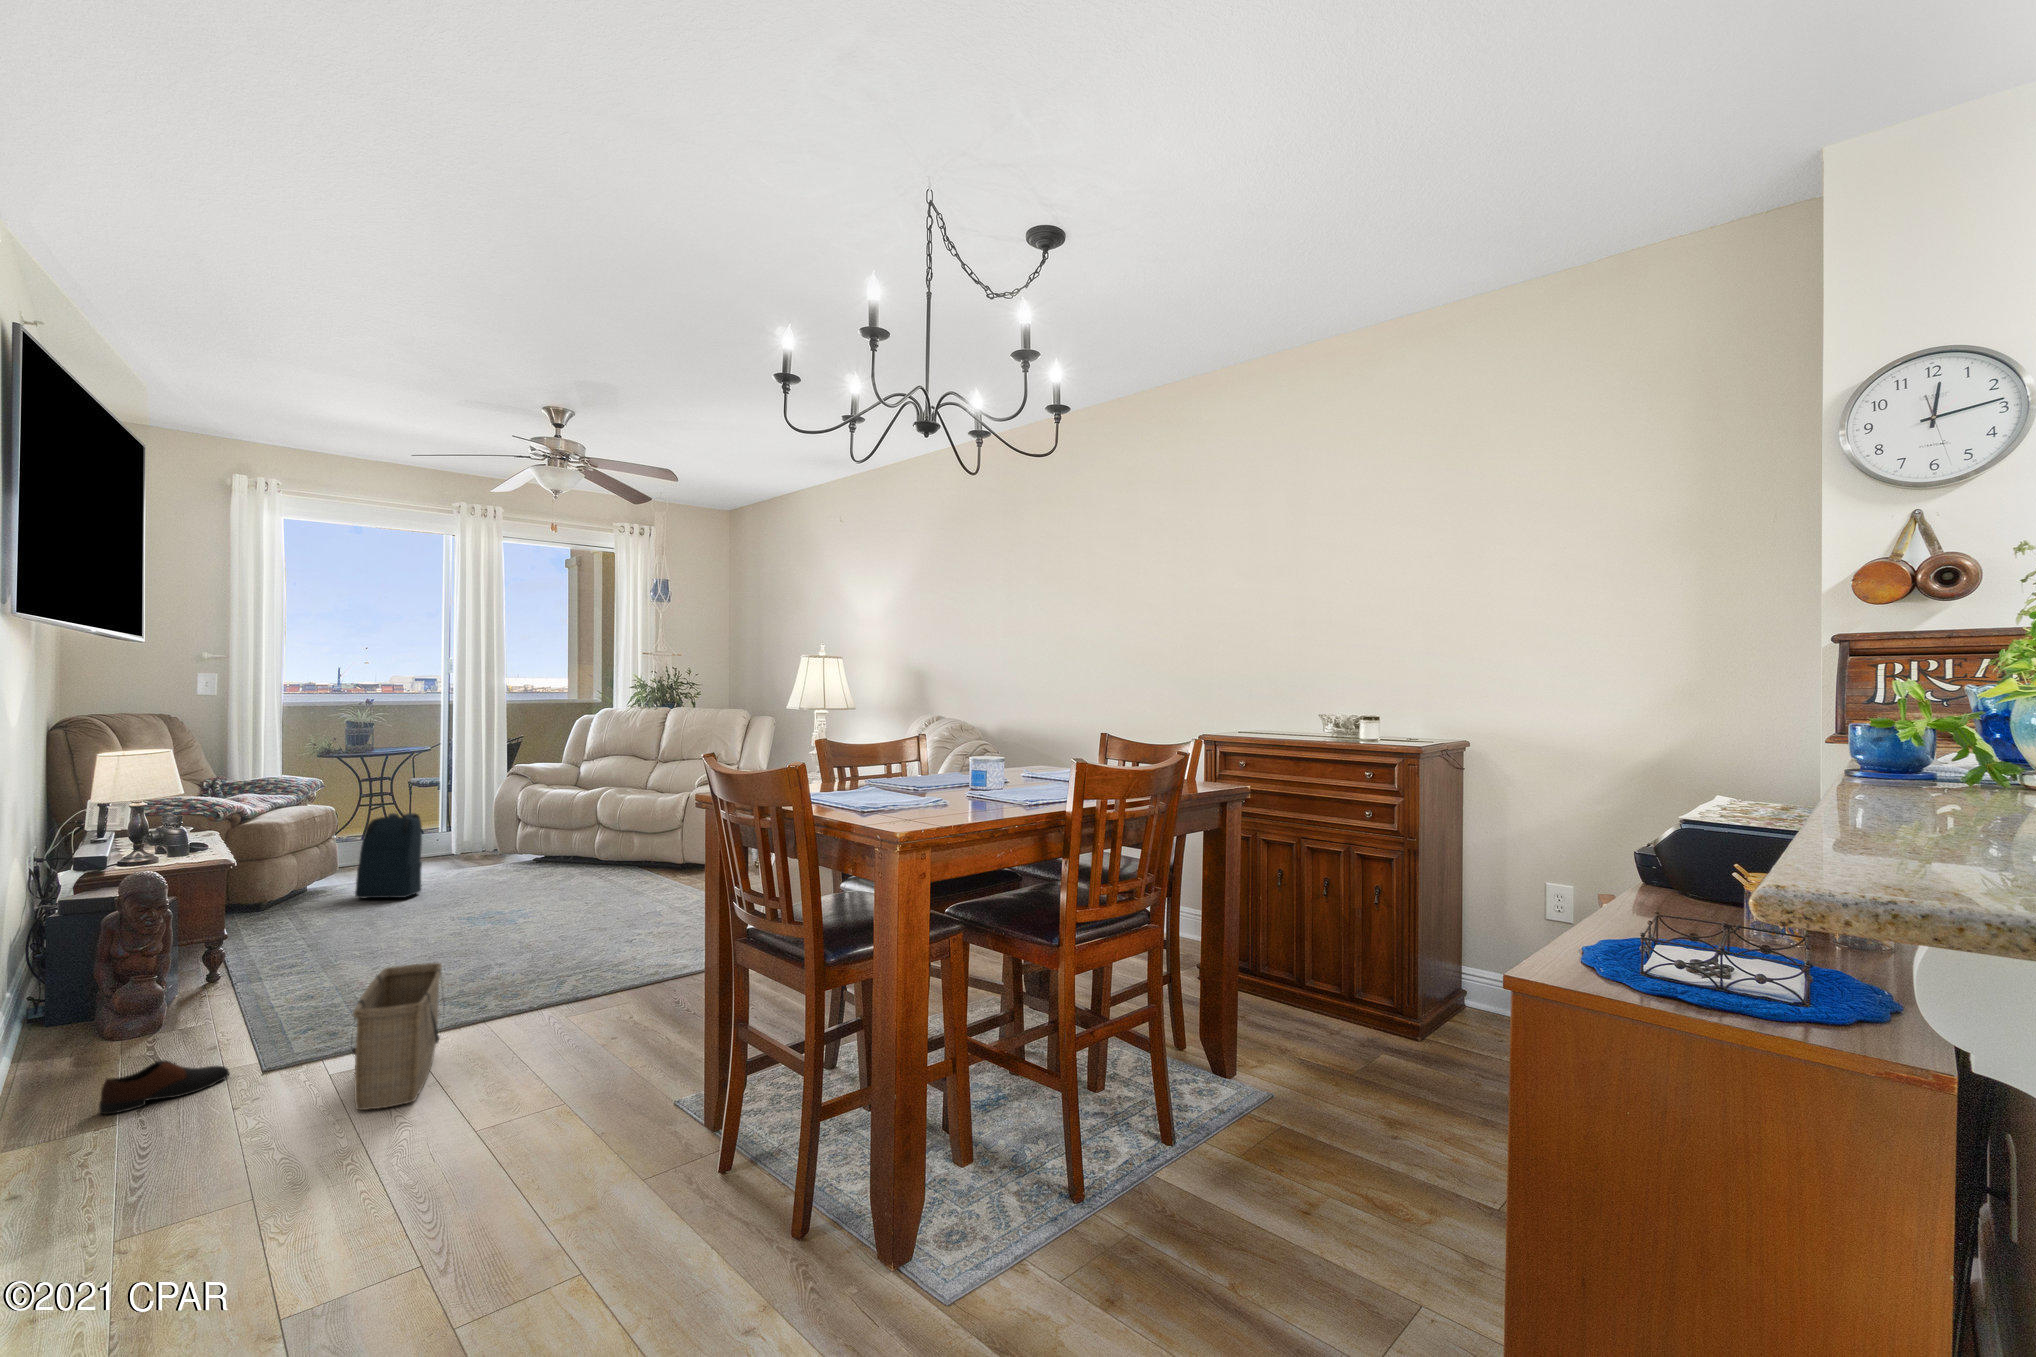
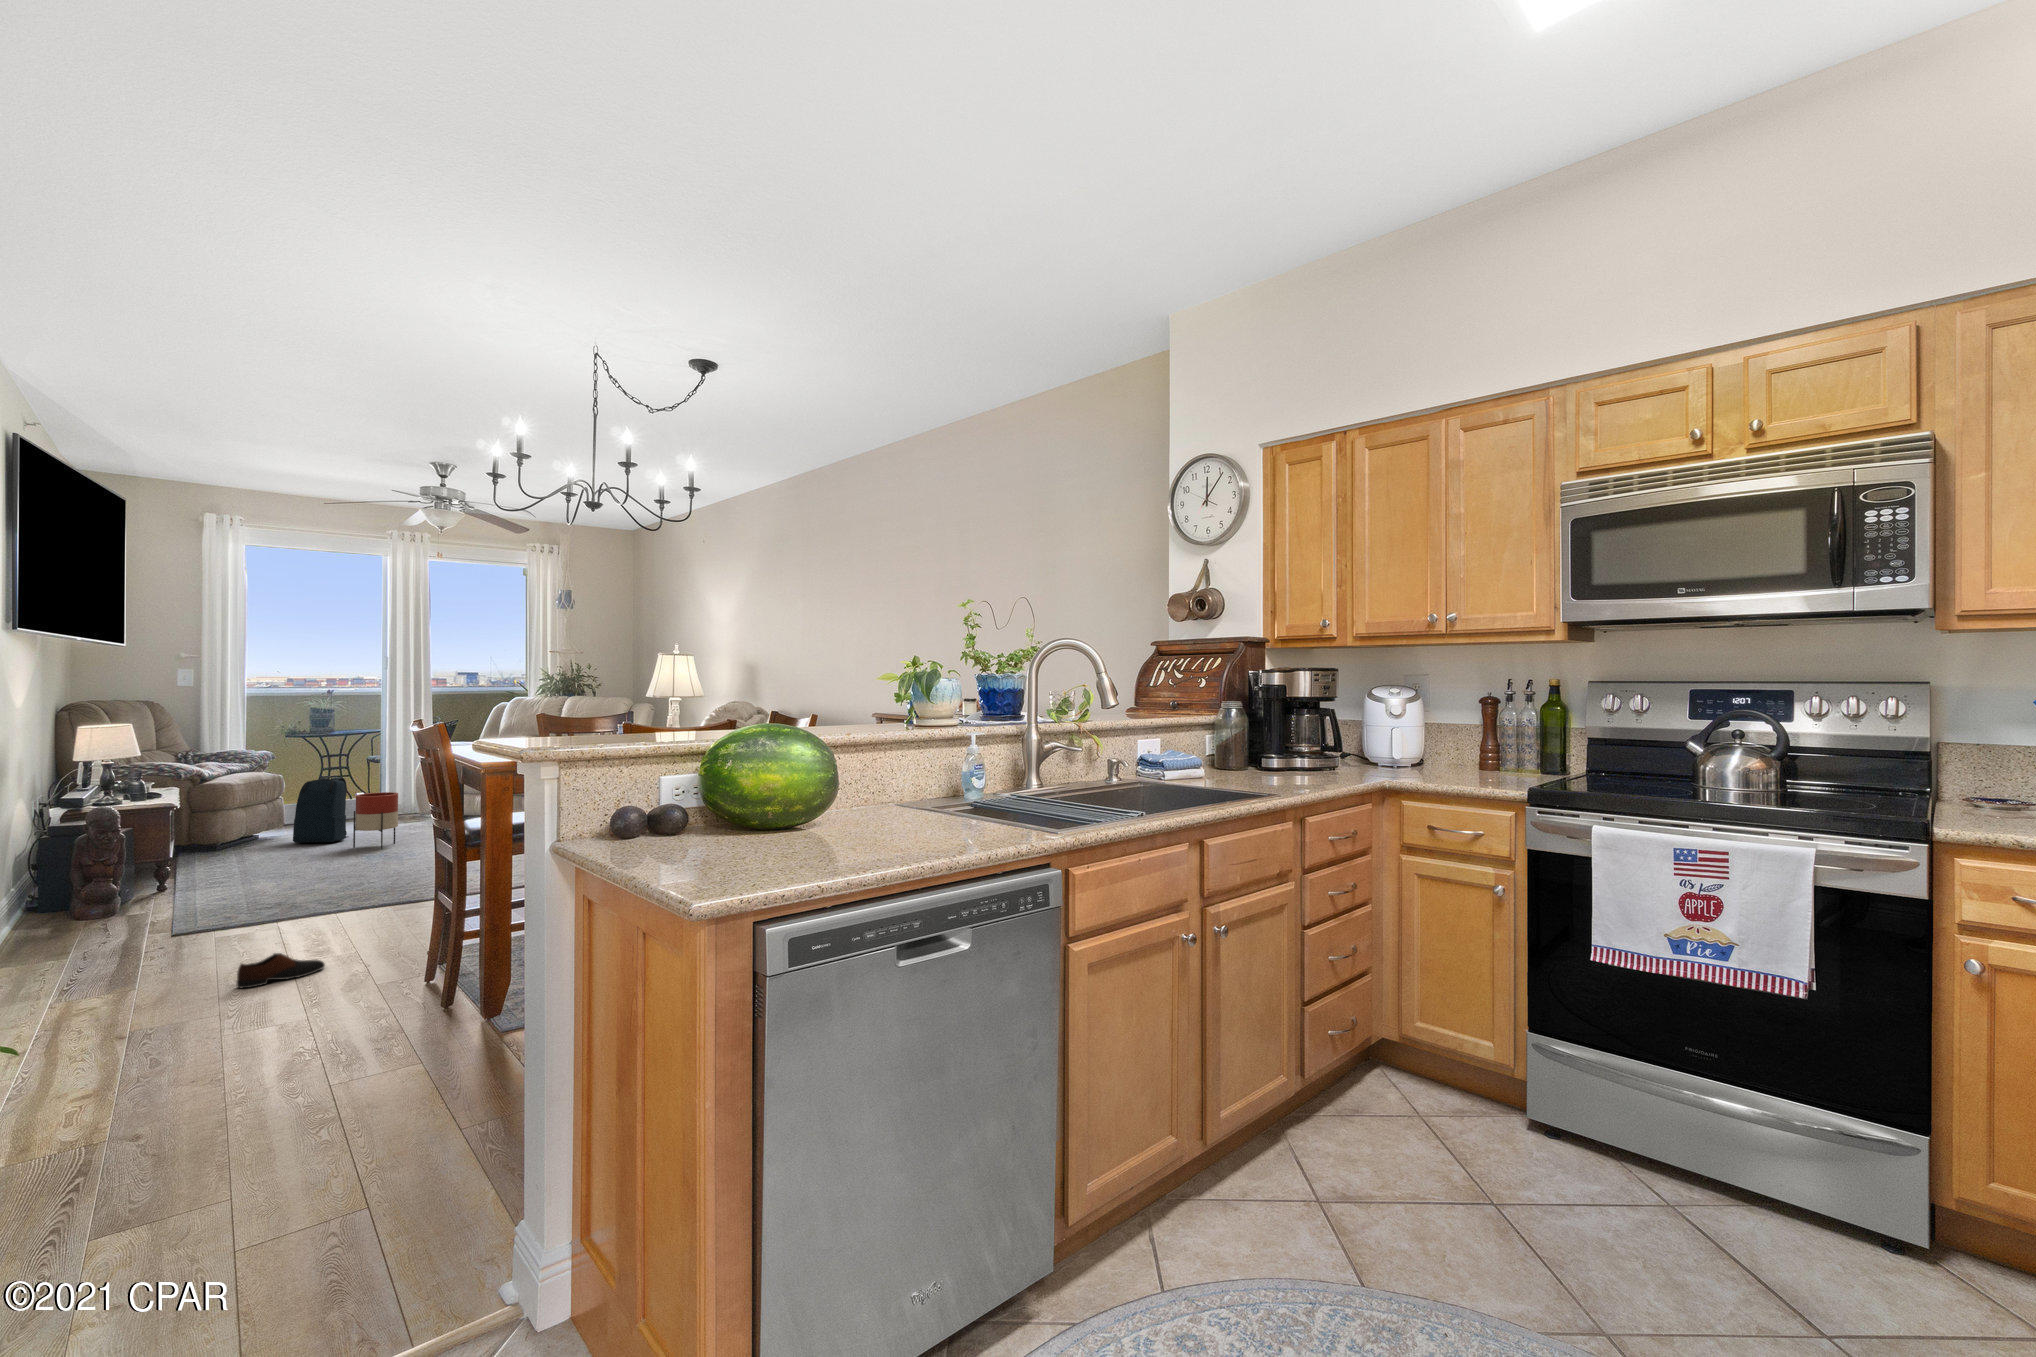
planter: none [439,834,496,910] -> present [353,792,398,849]
basket: present [352,963,445,1110] -> none [216,865,296,952]
shoe: present [99,1060,229,1114] -> present [236,953,325,988]

